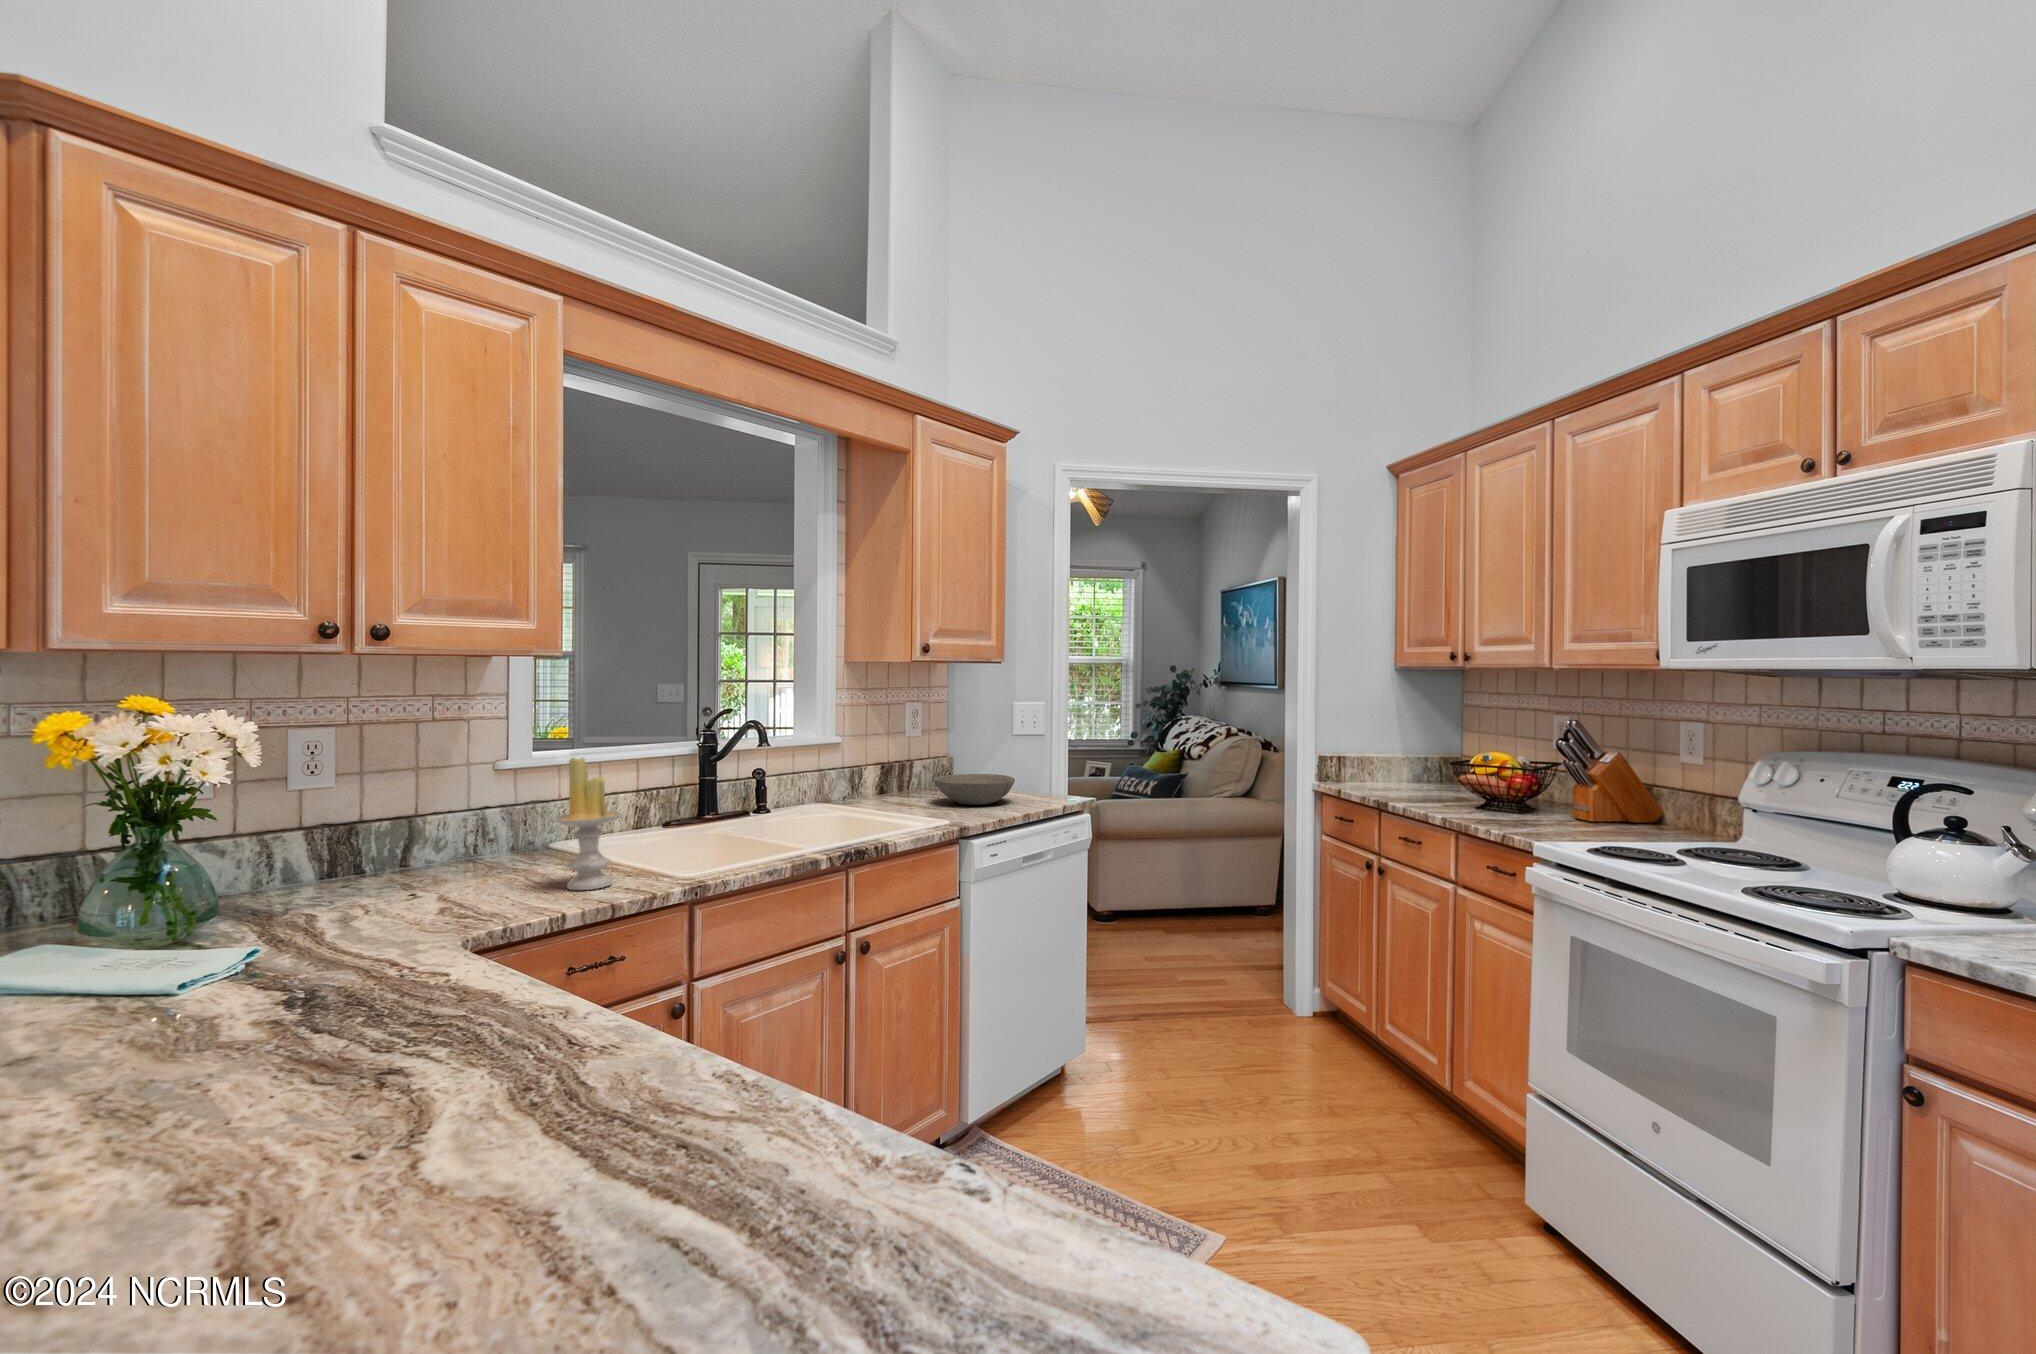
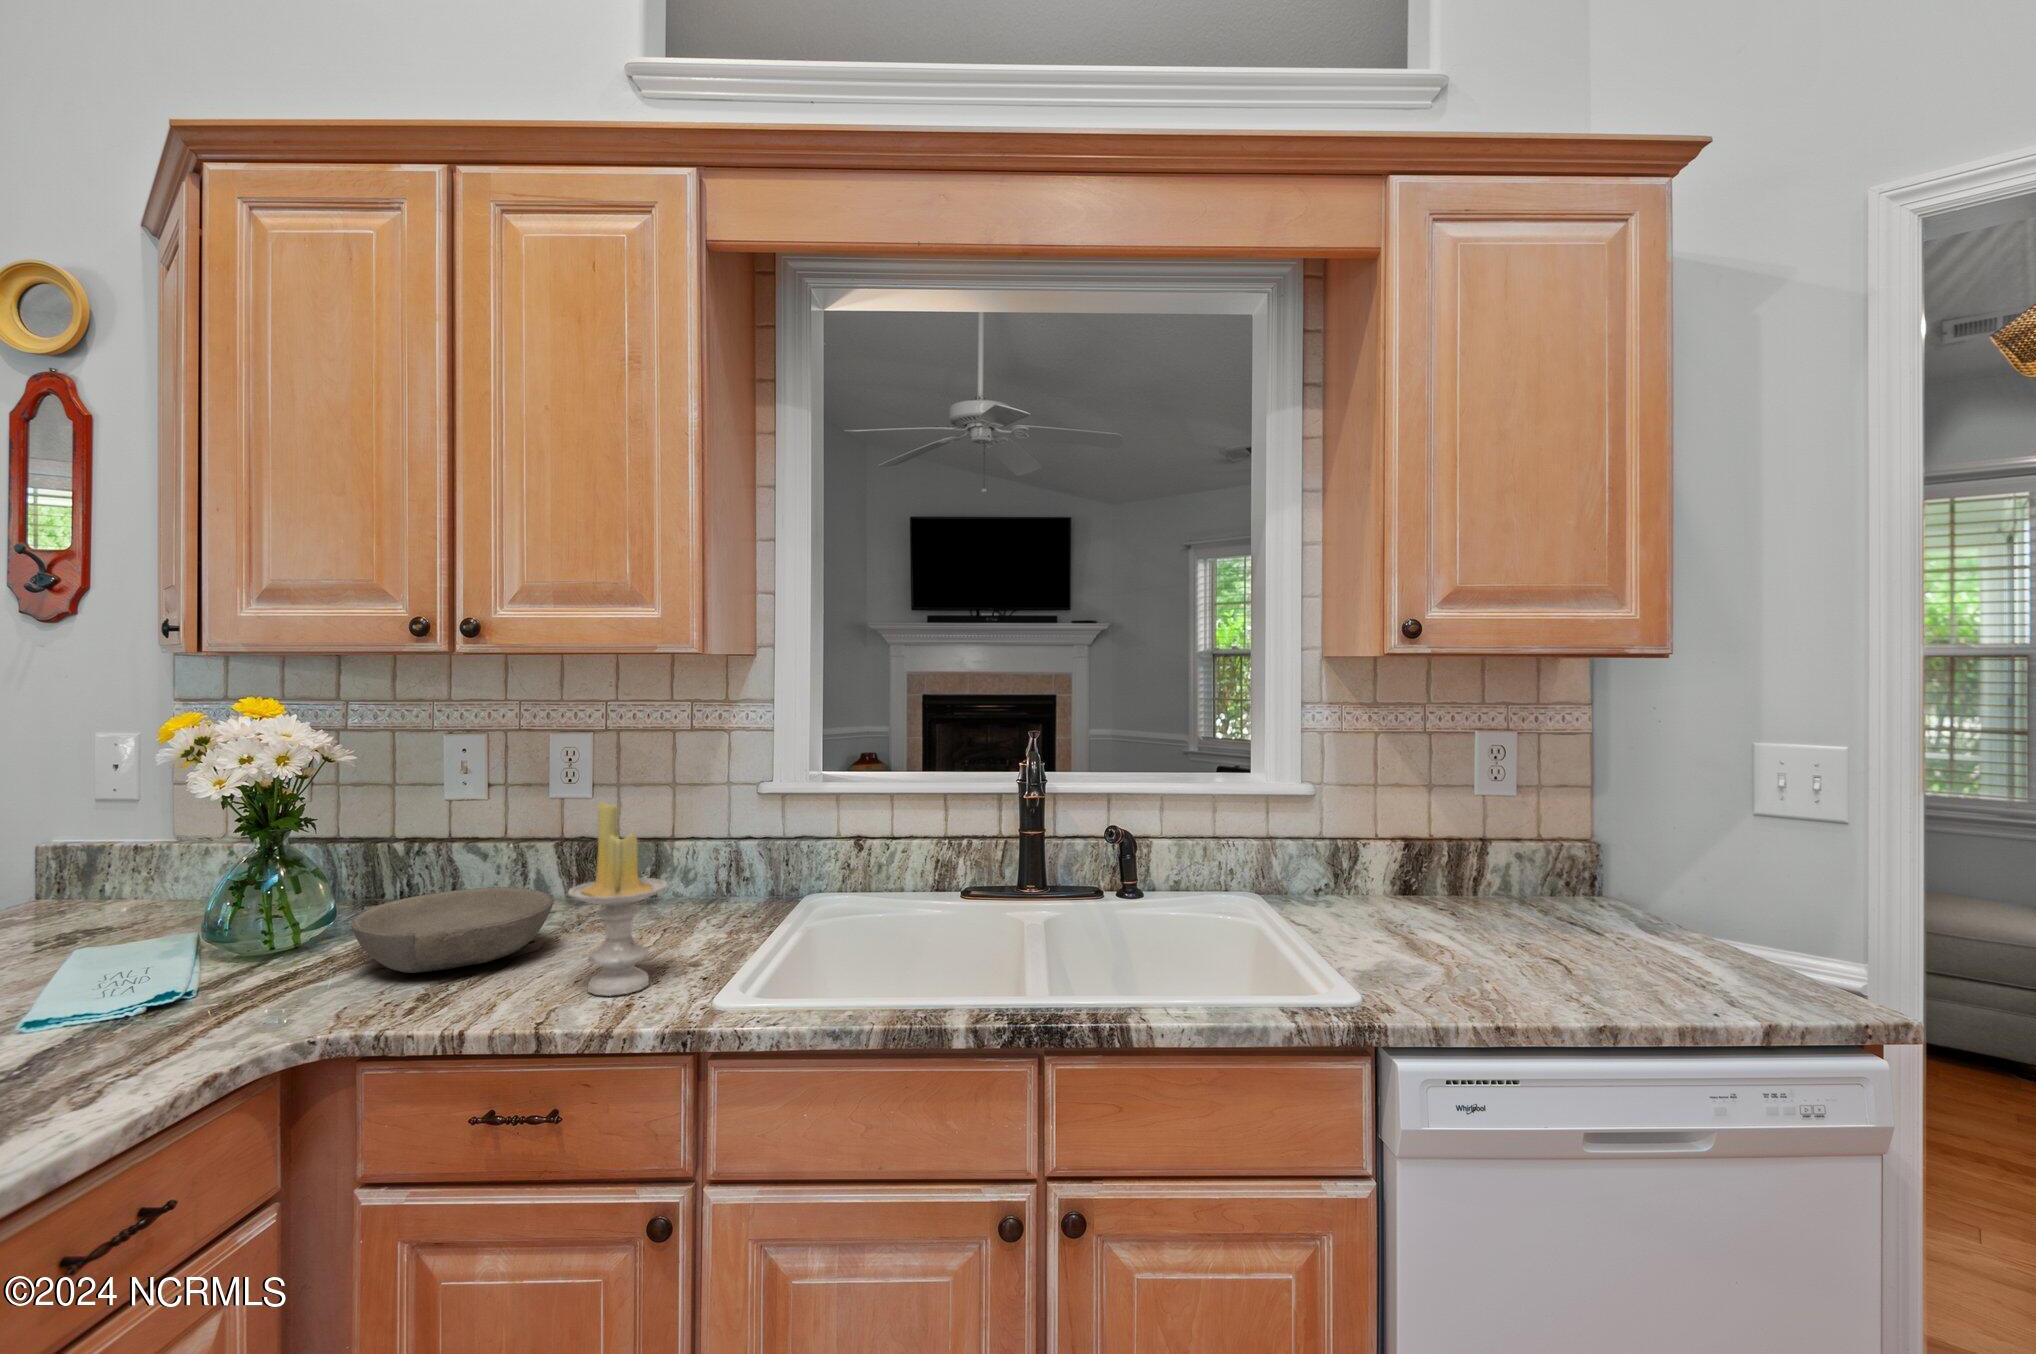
bowl: present [933,774,1015,805] -> present [351,887,554,973]

